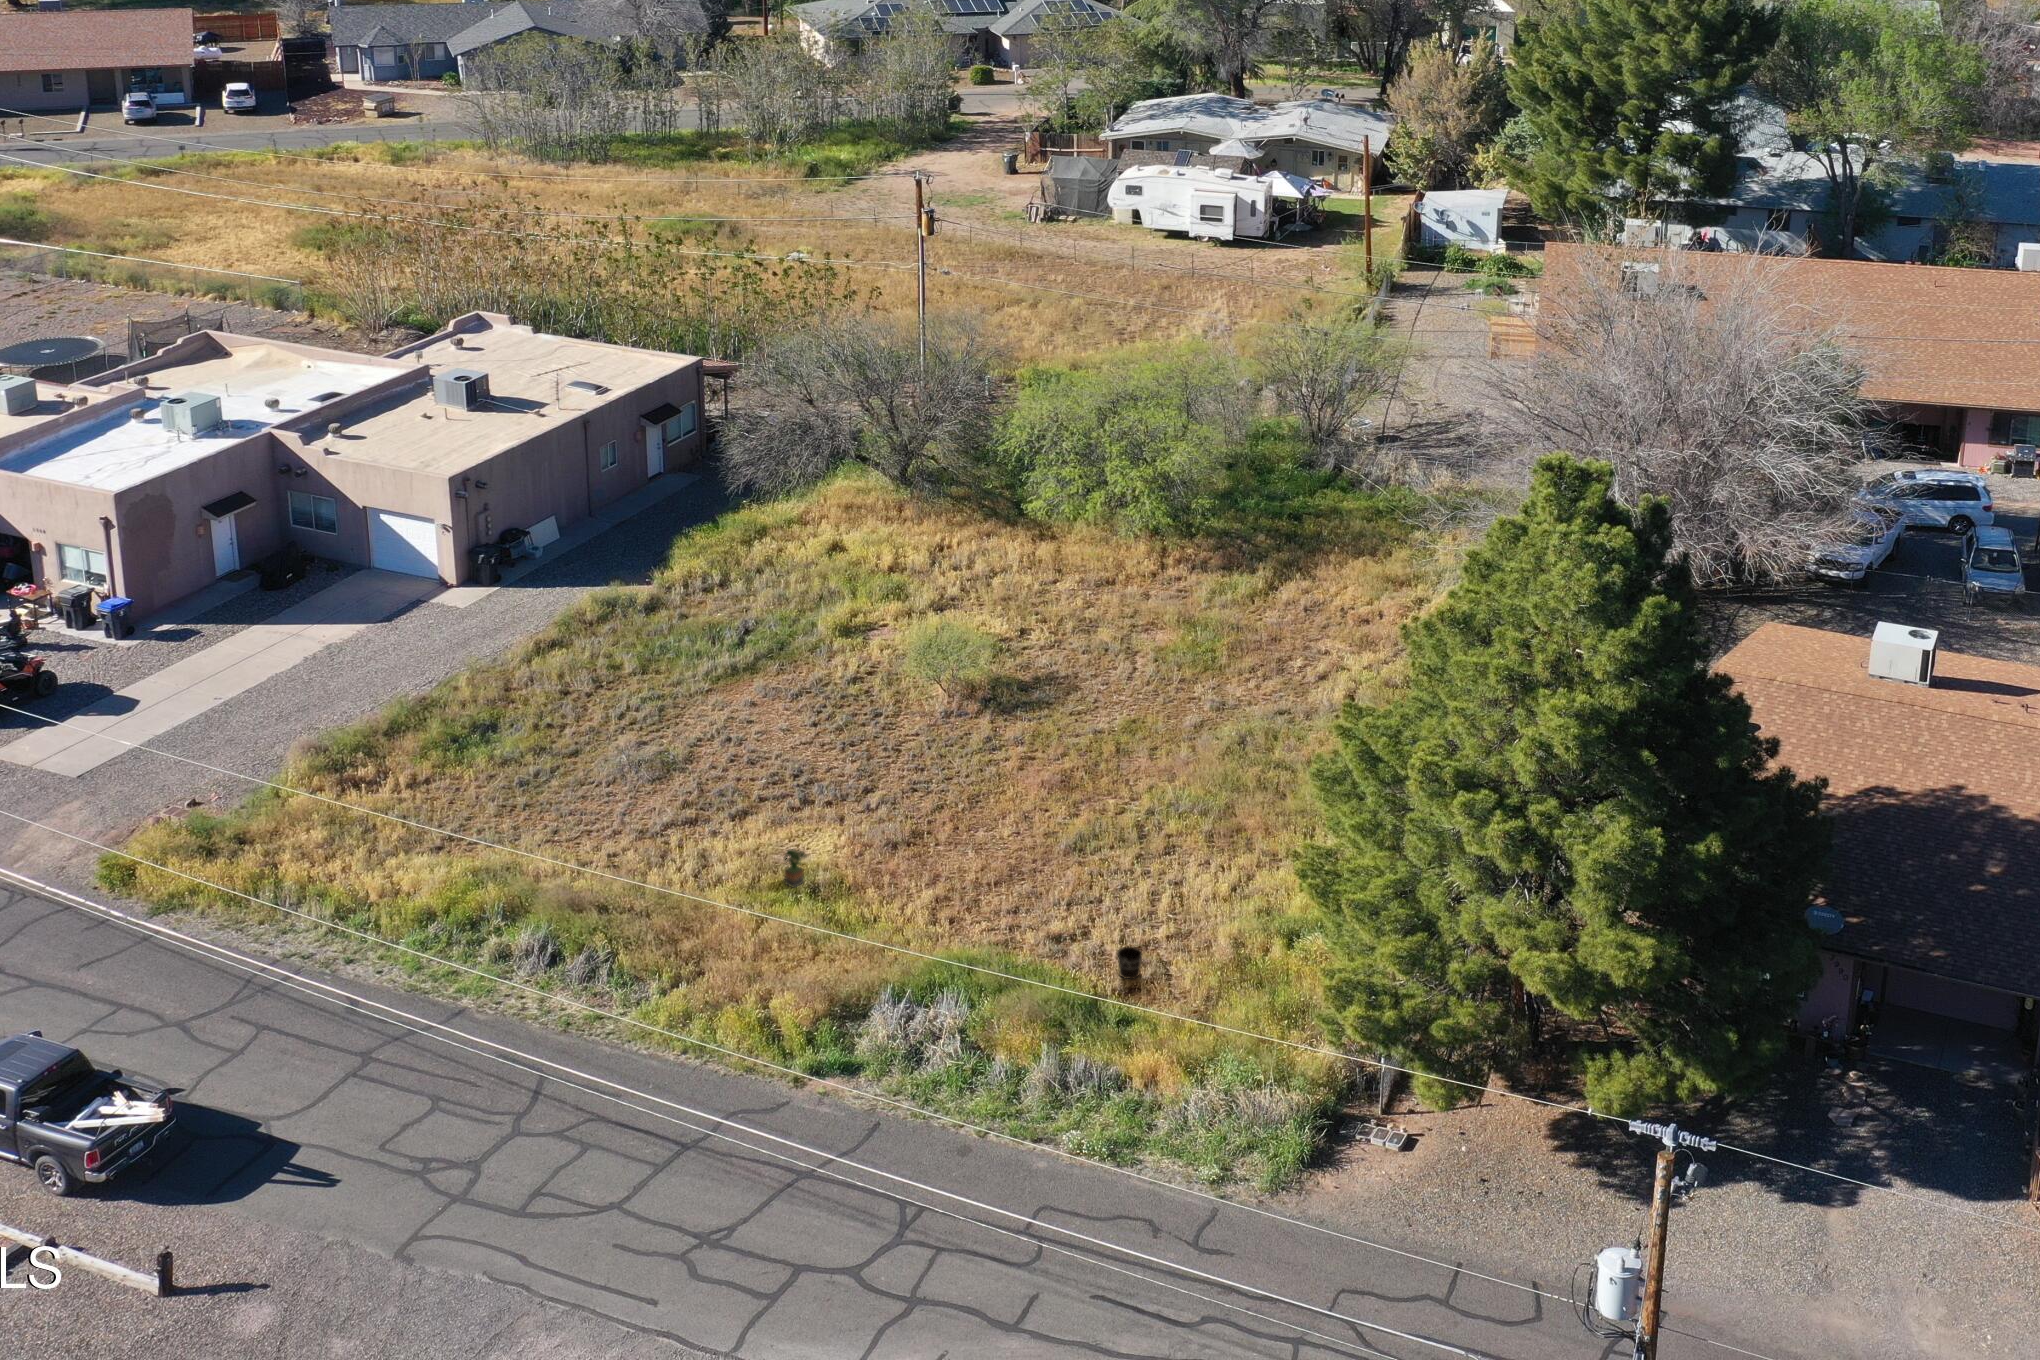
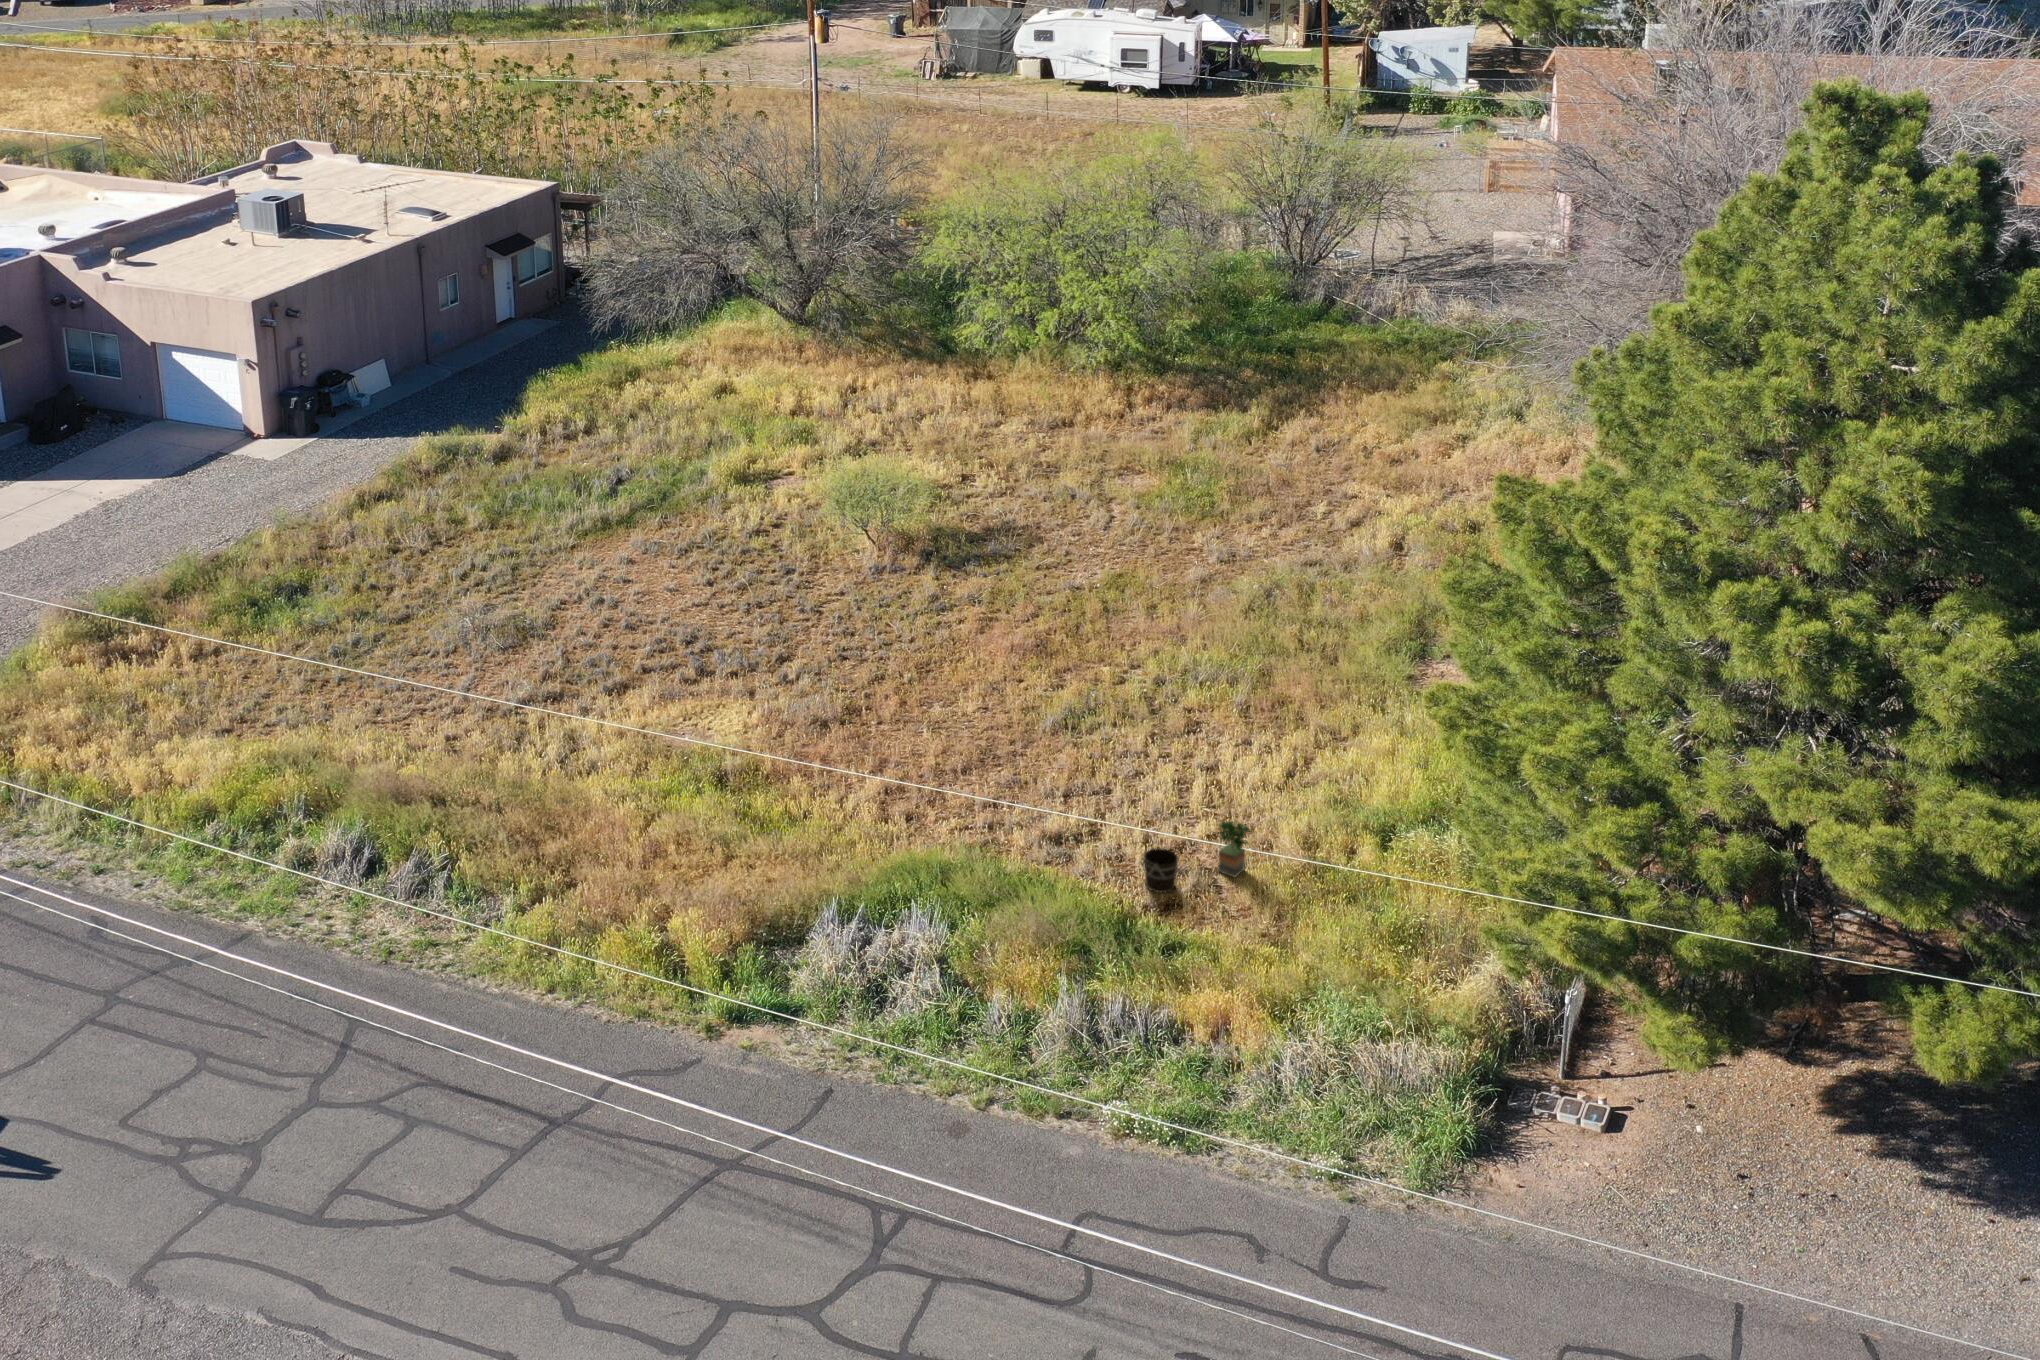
potted tree: present [784,849,806,887] -> present [1218,821,1252,877]

